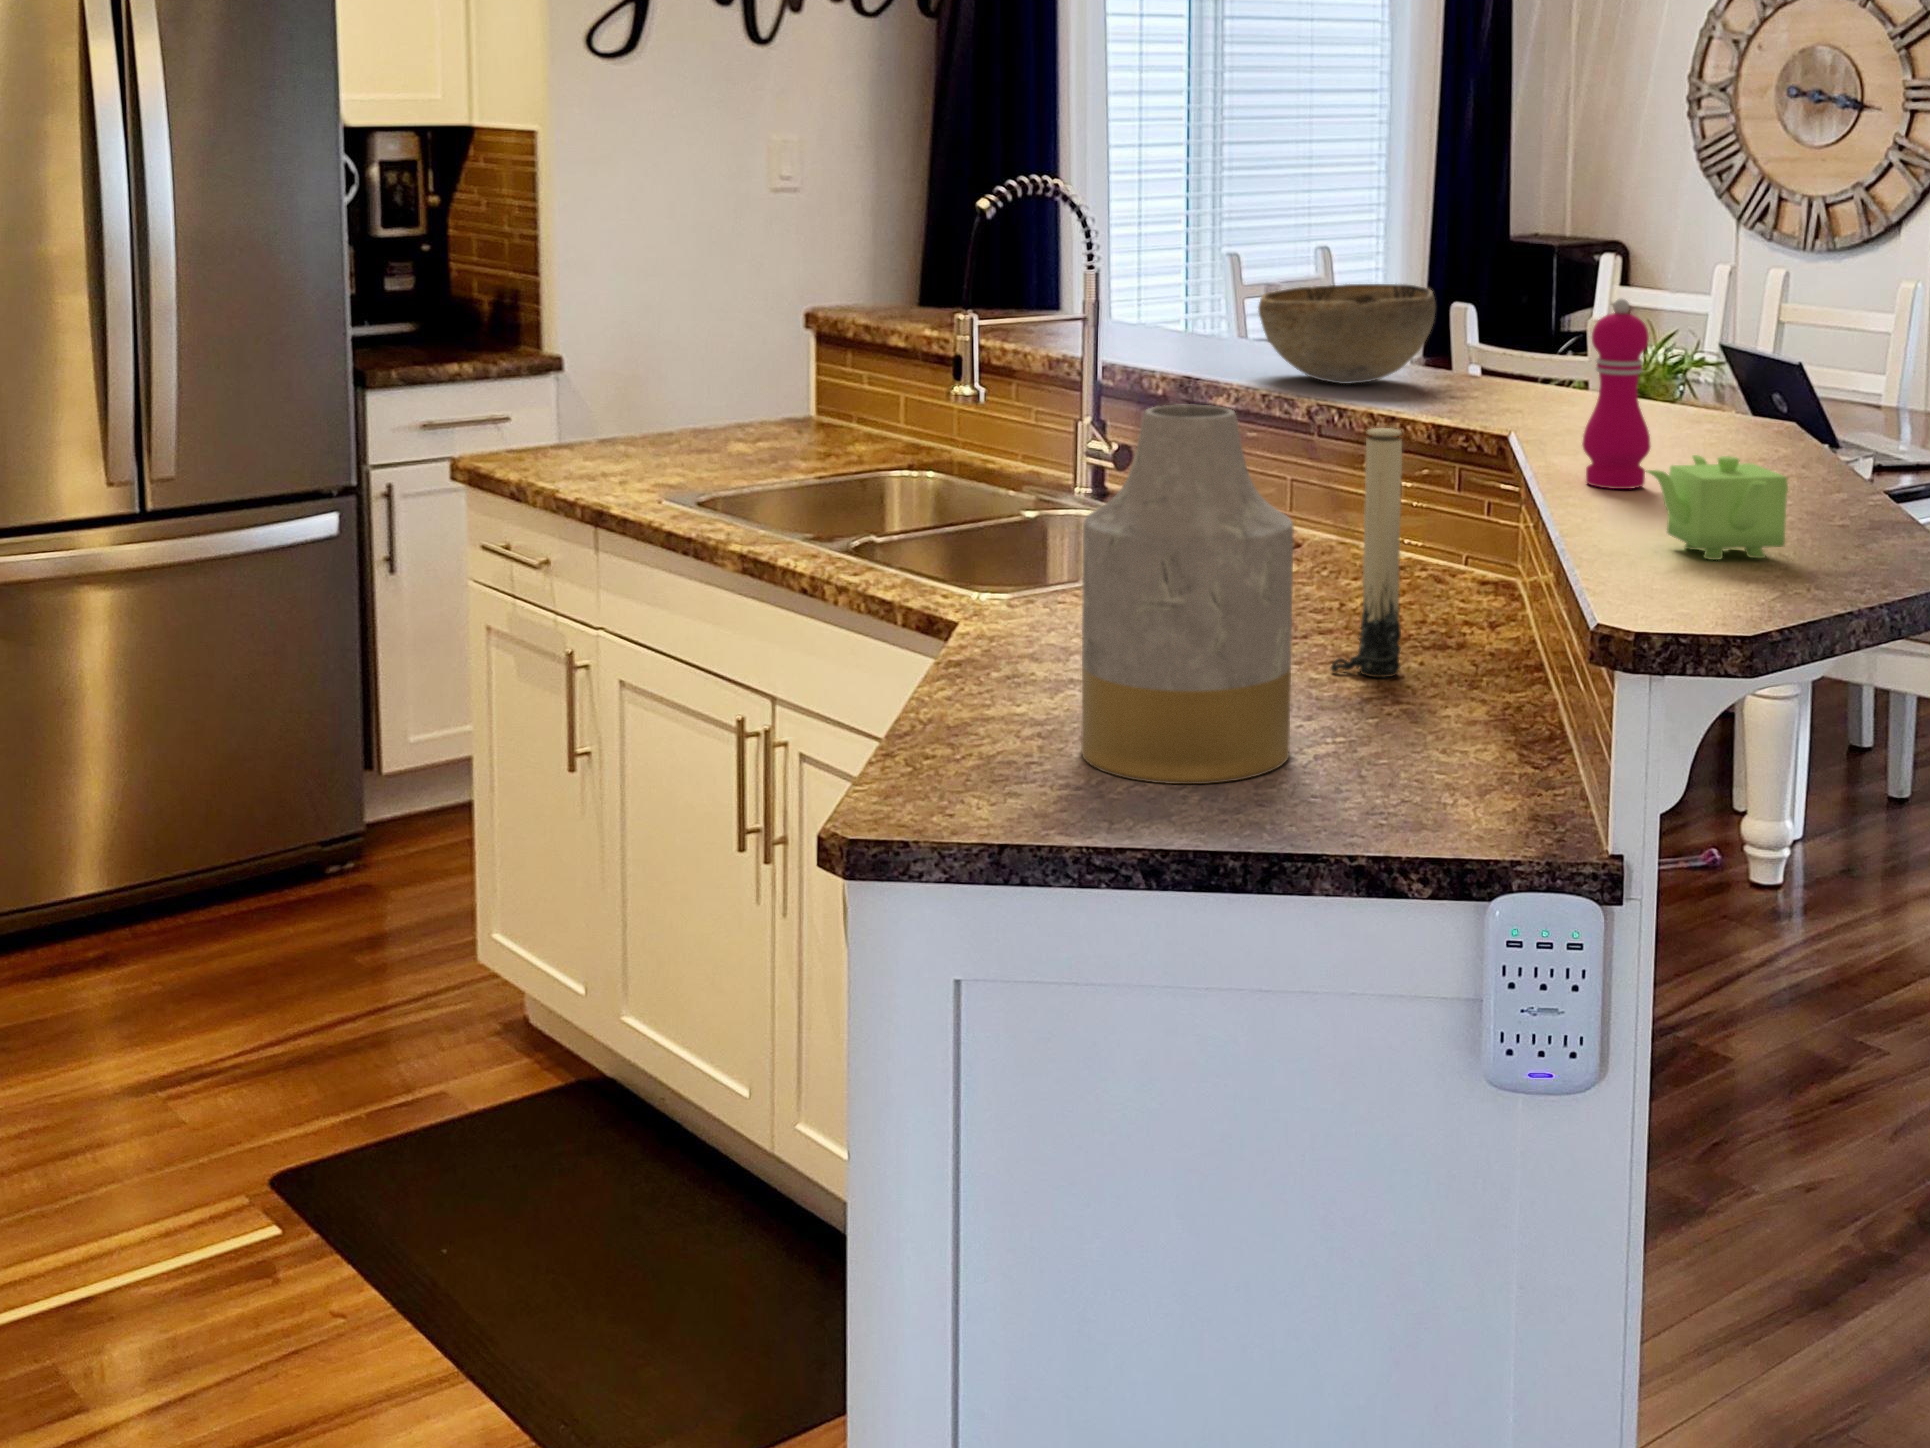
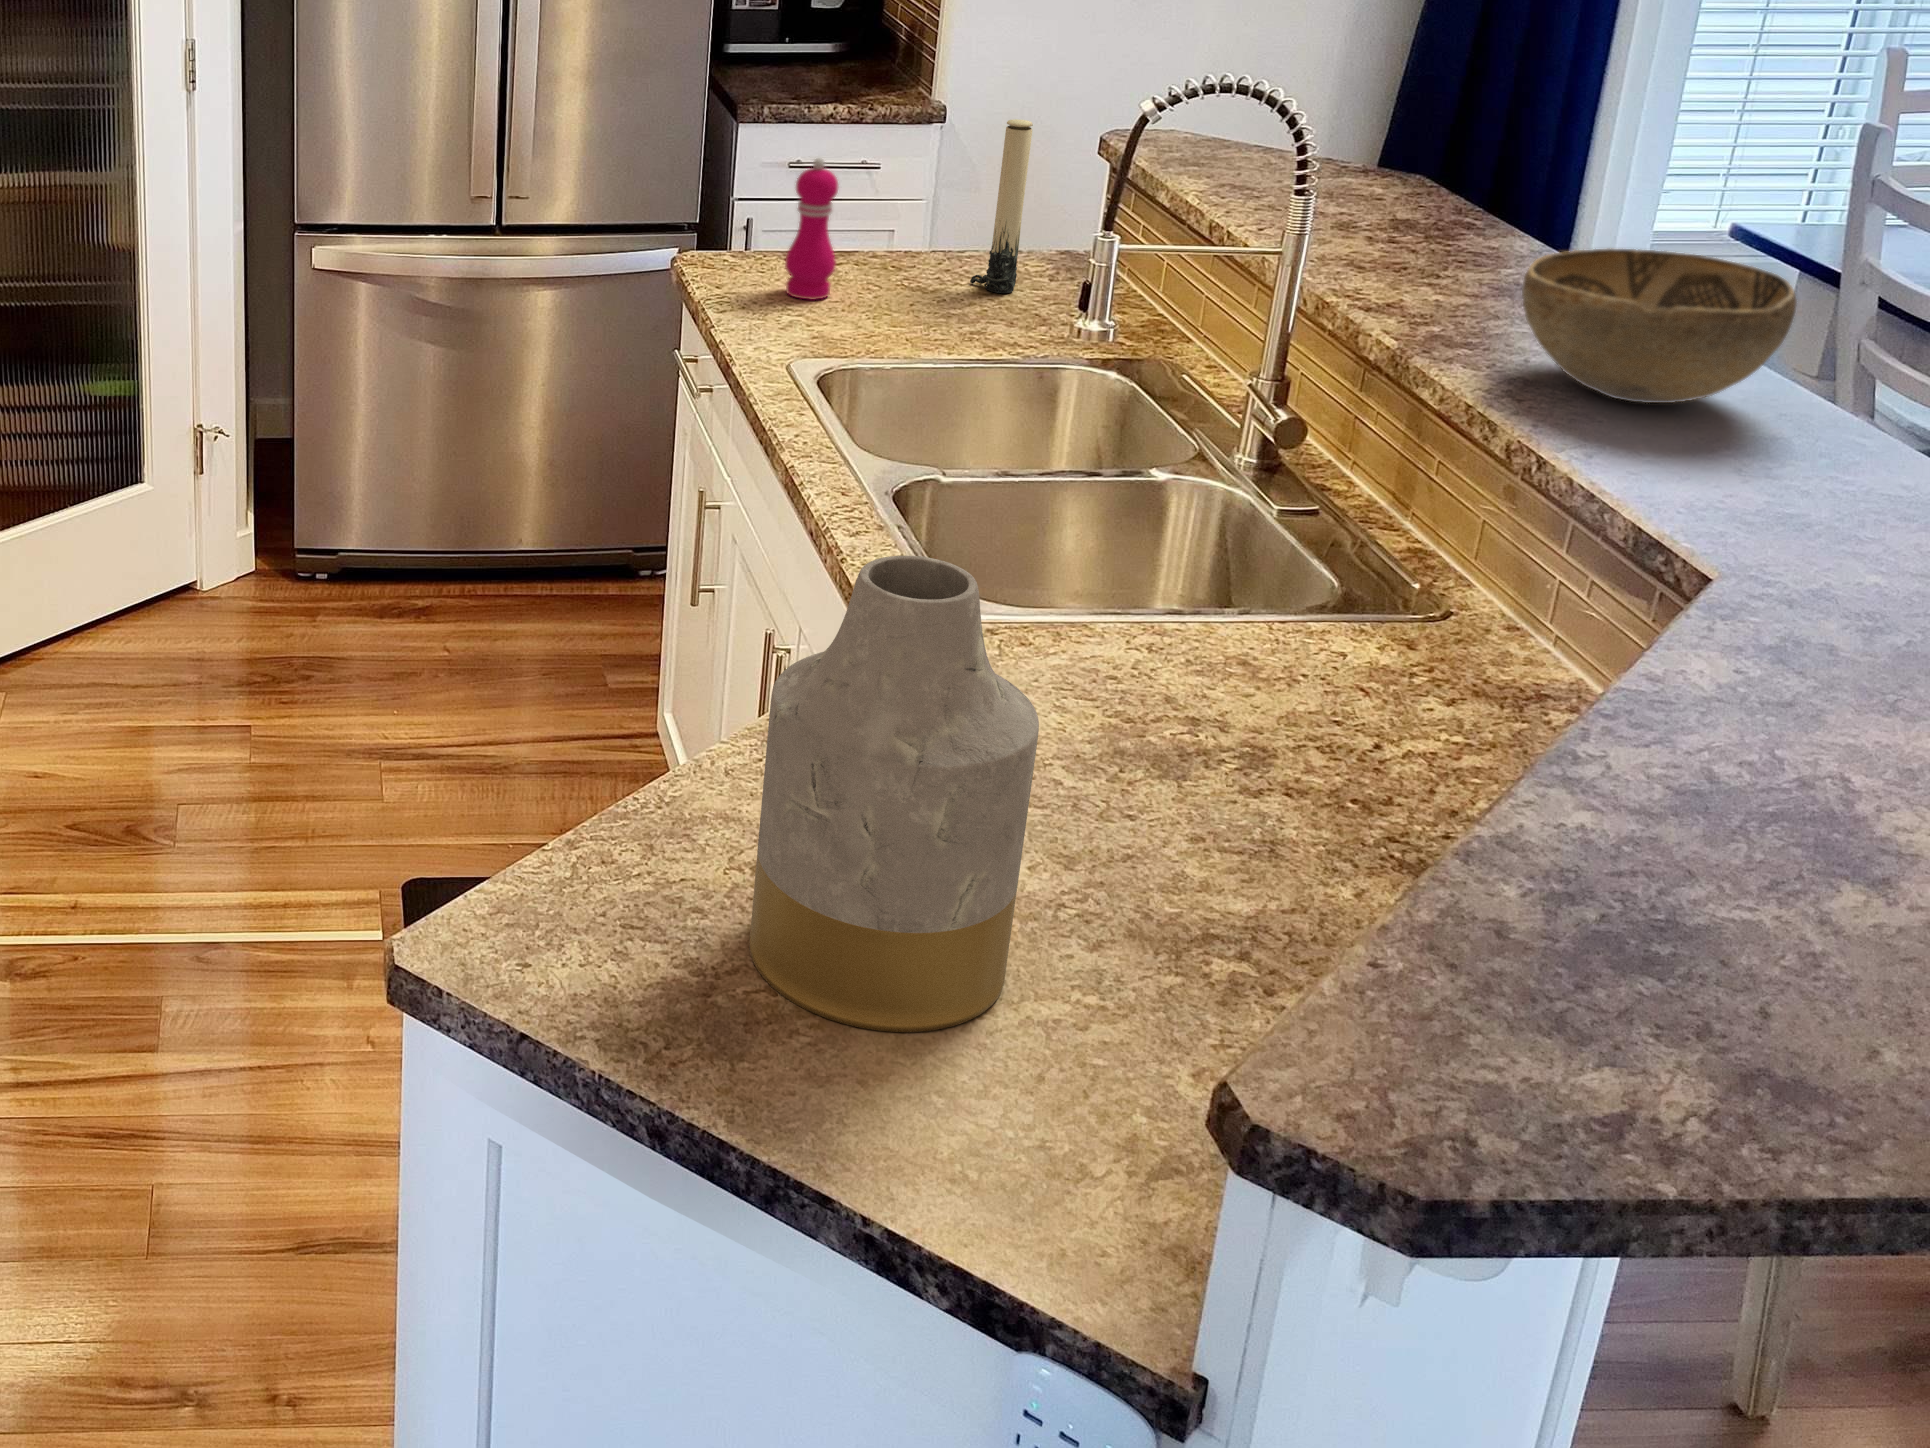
pepper mill: present [1582,299,1650,489] -> present [785,158,838,300]
candle: present [1331,428,1402,677] -> present [970,119,1033,293]
teapot: present [1646,455,1788,560] -> none [1578,797,1839,1001]

